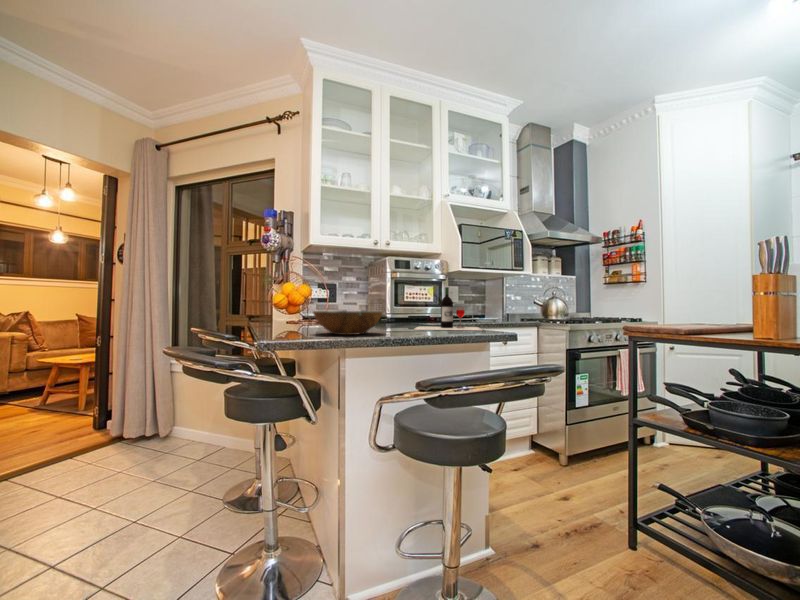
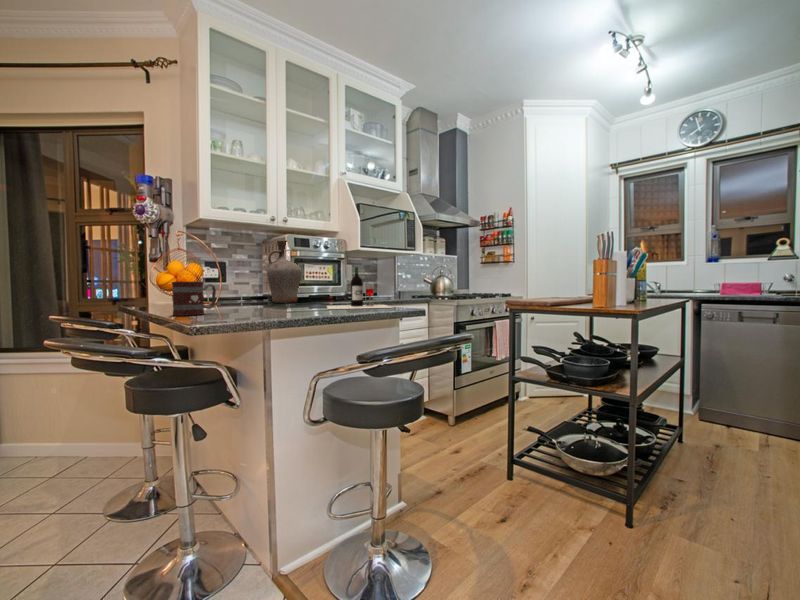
vase: none [370,263,402,323] -> present [267,240,302,303]
mug: none [272,301,310,331] -> present [172,282,216,316]
bowl: present [313,311,383,335] -> none [228,292,305,317]

